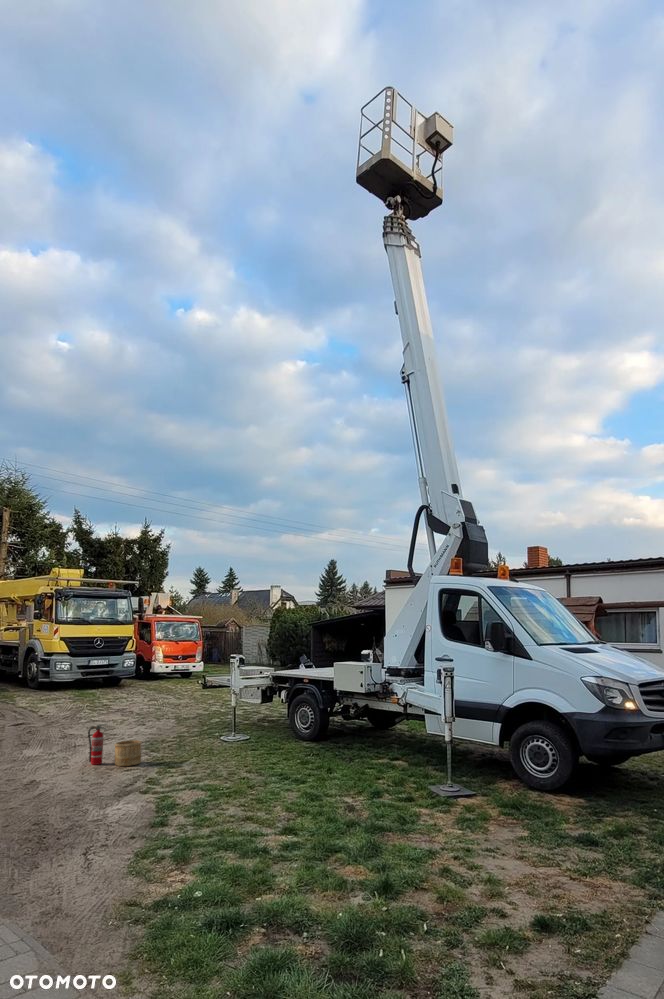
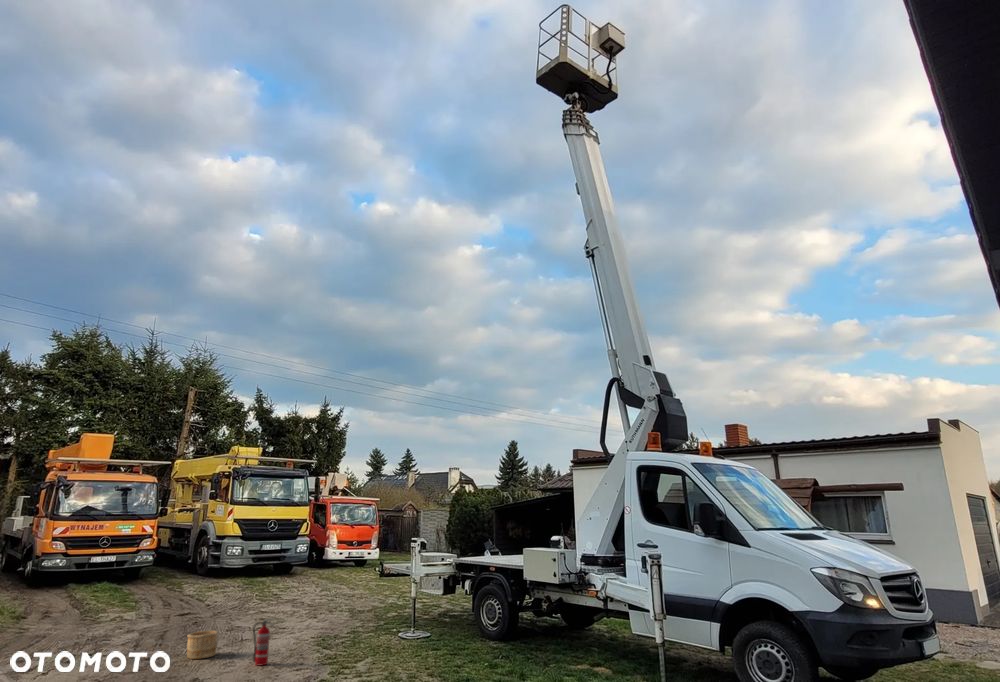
wooden bucket: present [114,740,142,766] -> present [187,630,218,659]

